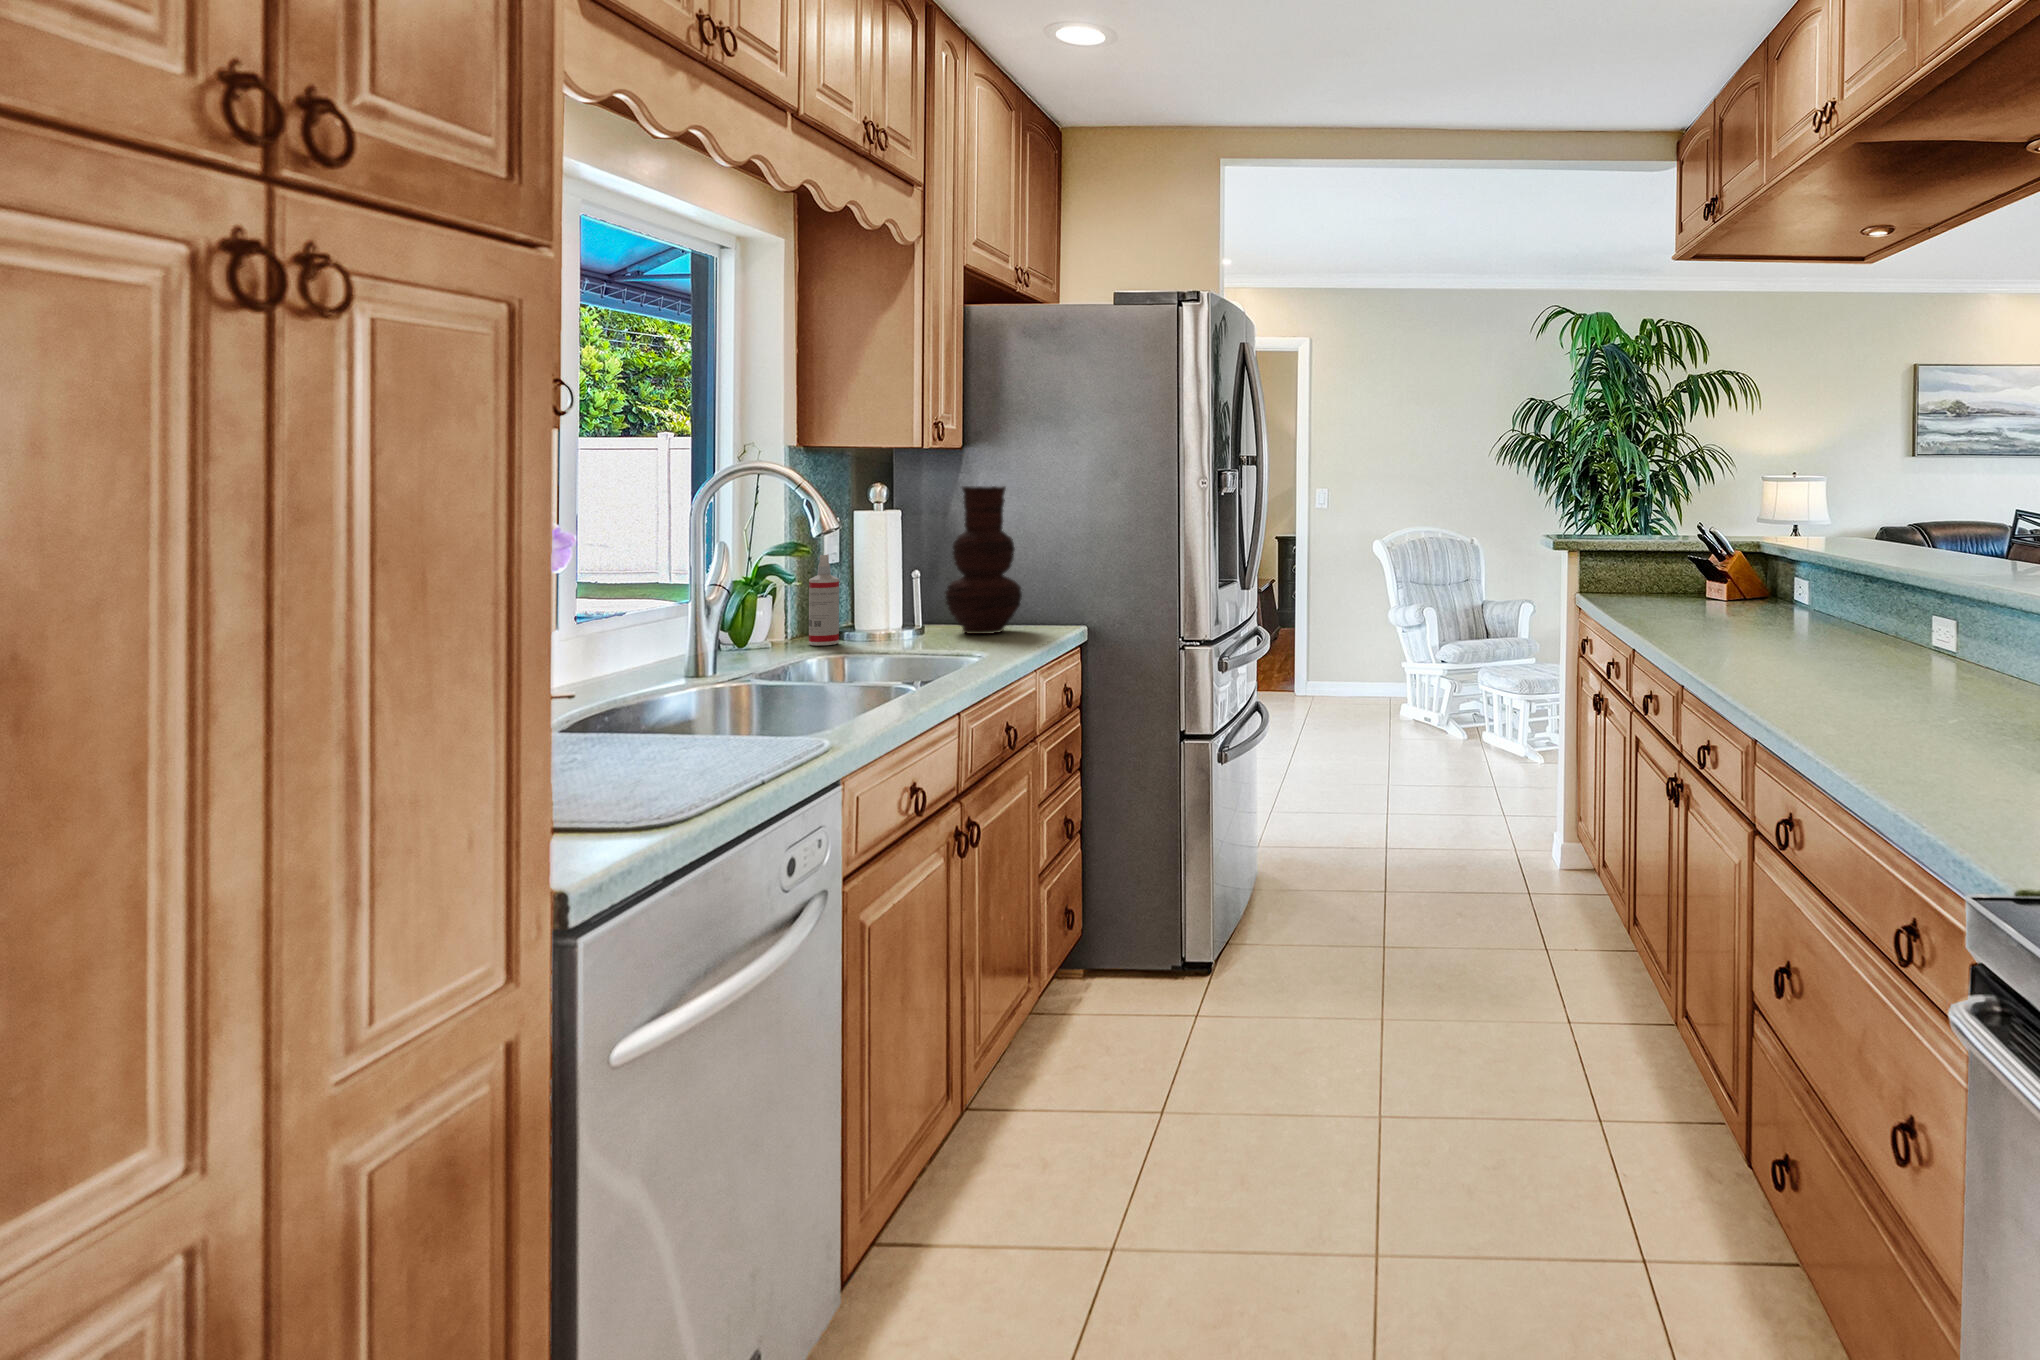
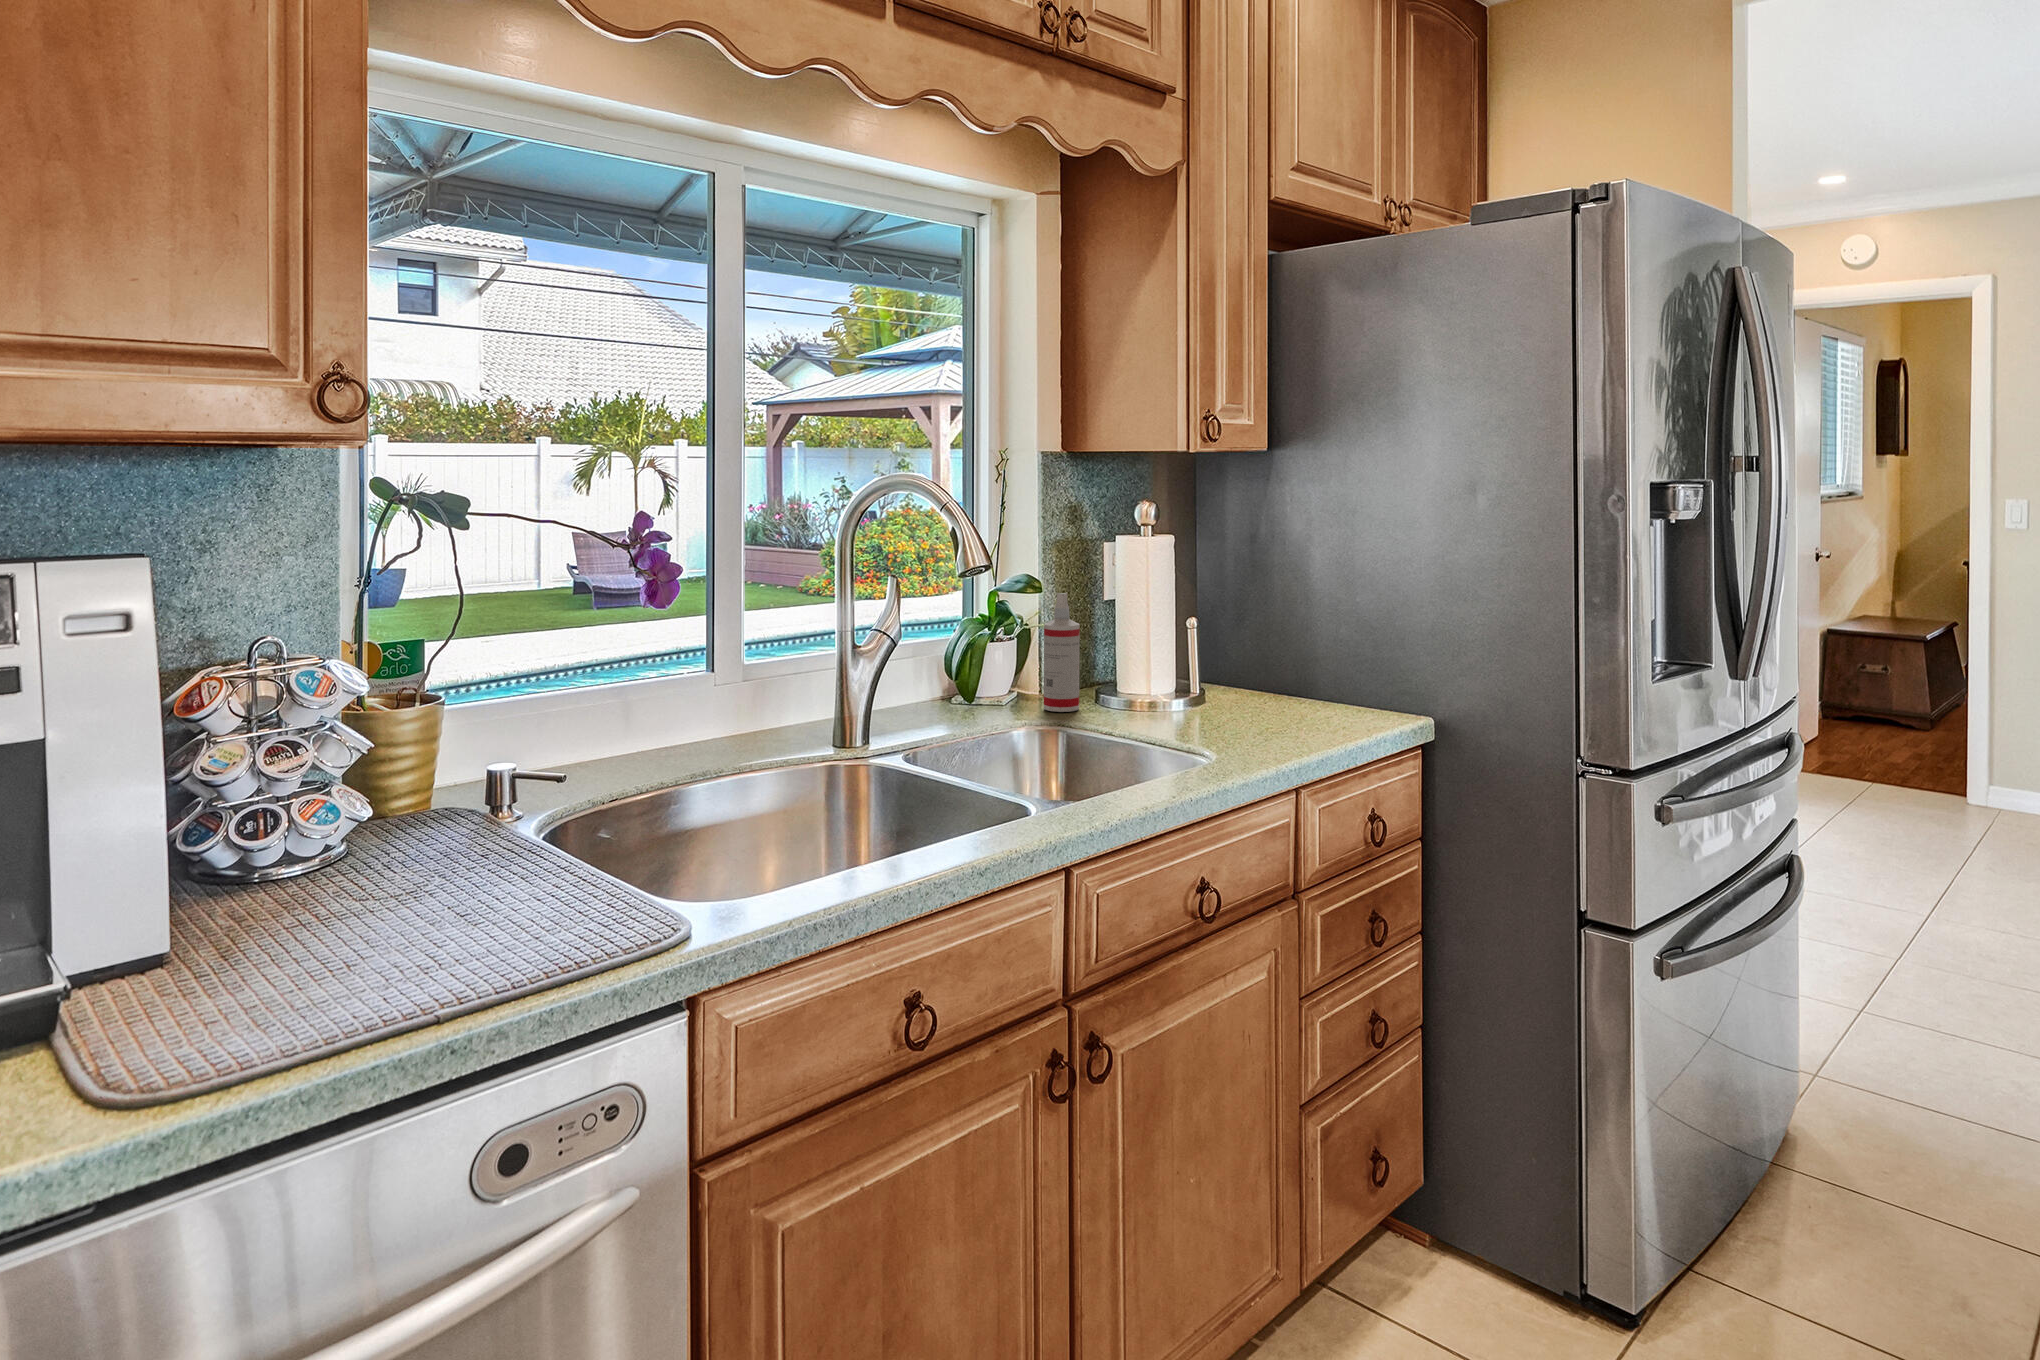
vase: present [945,486,1022,634] -> none [1222,506,1330,719]

